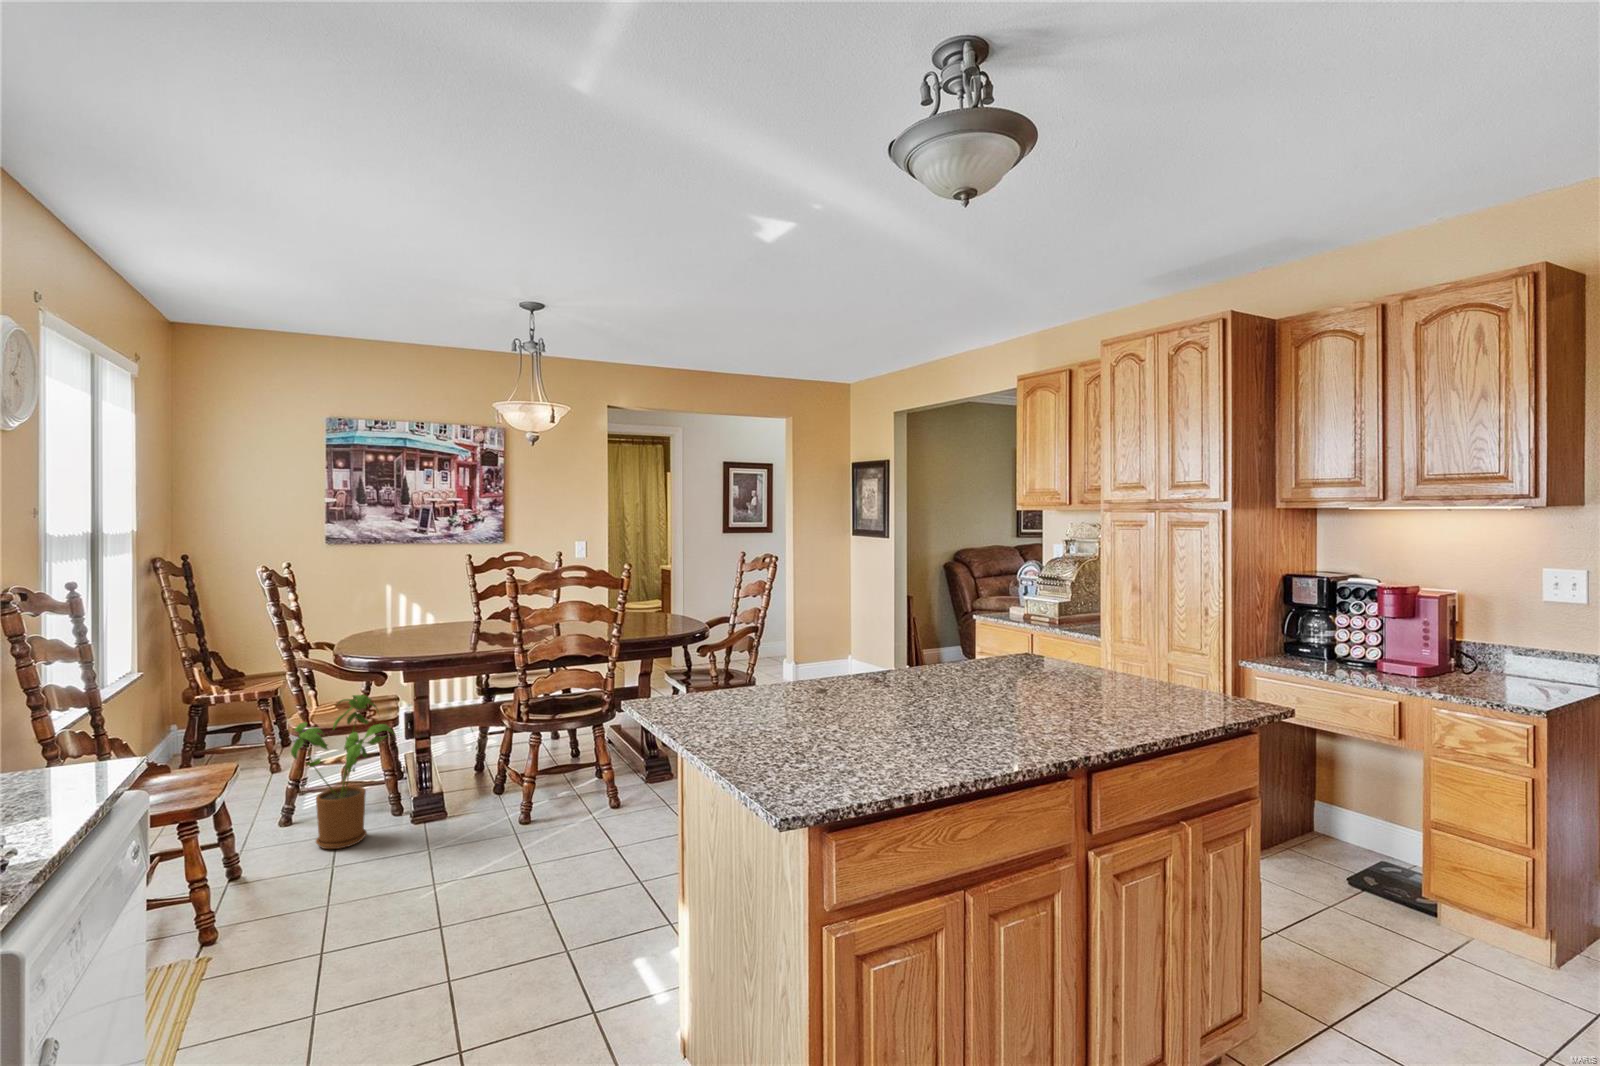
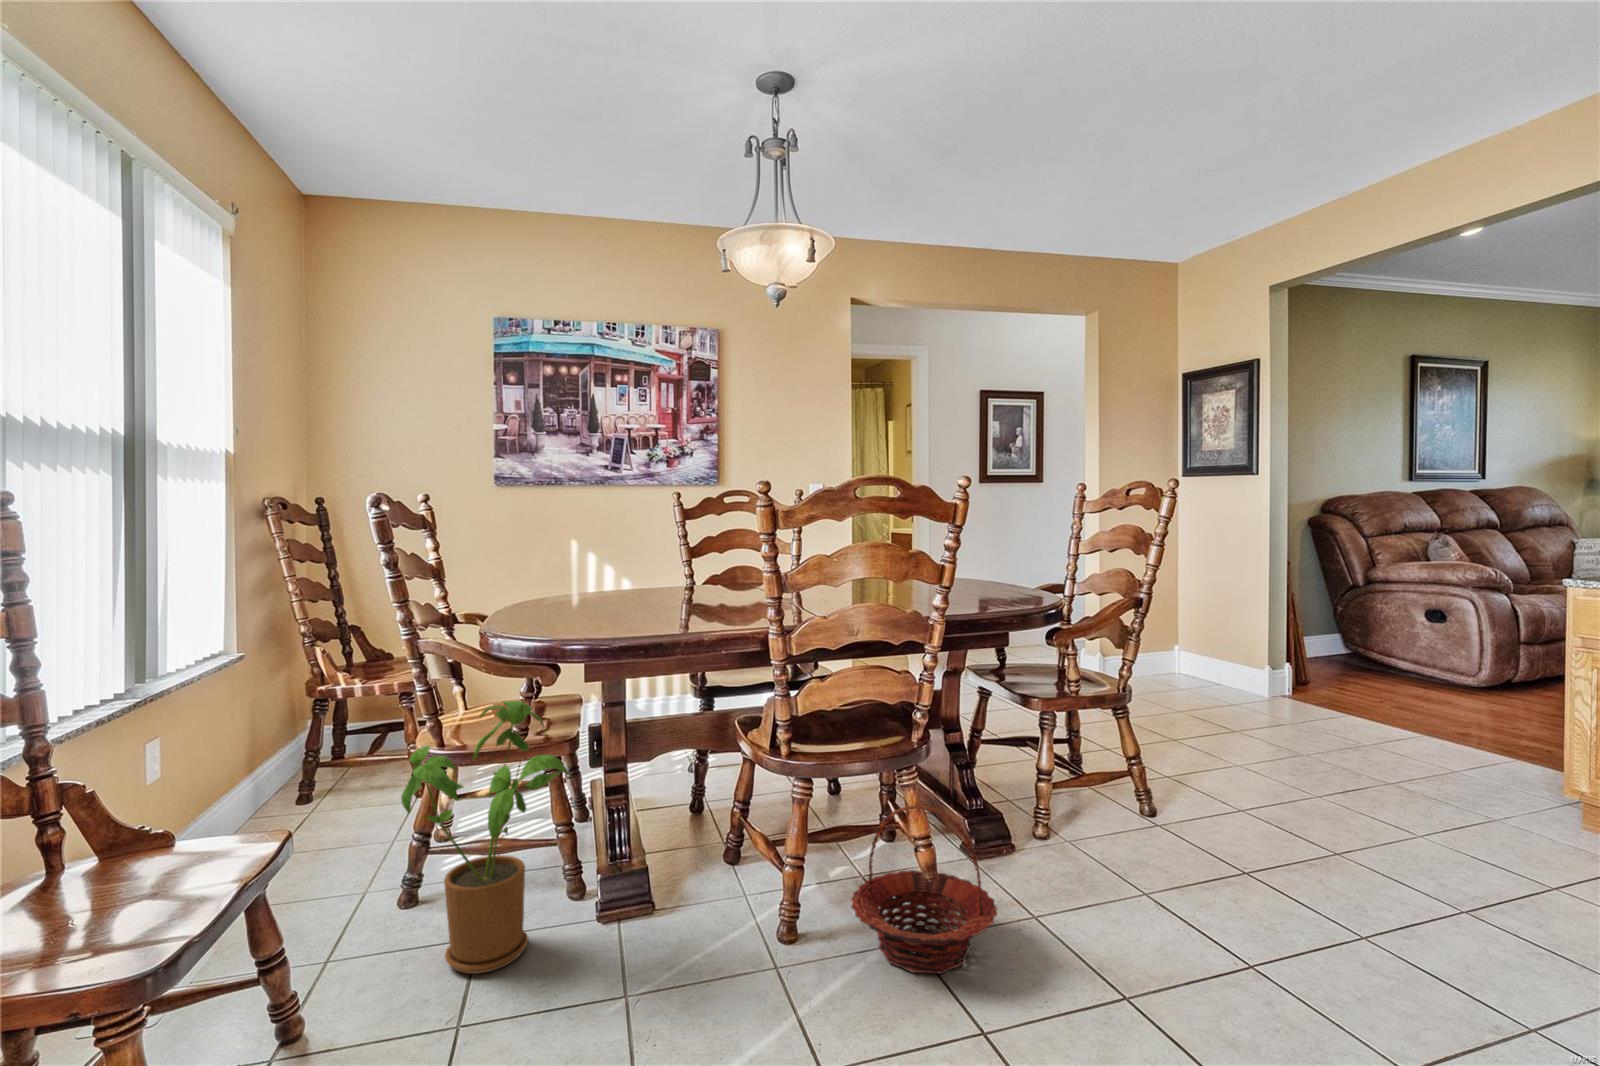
basket: none [560,744,640,830] -> present [851,805,997,973]

